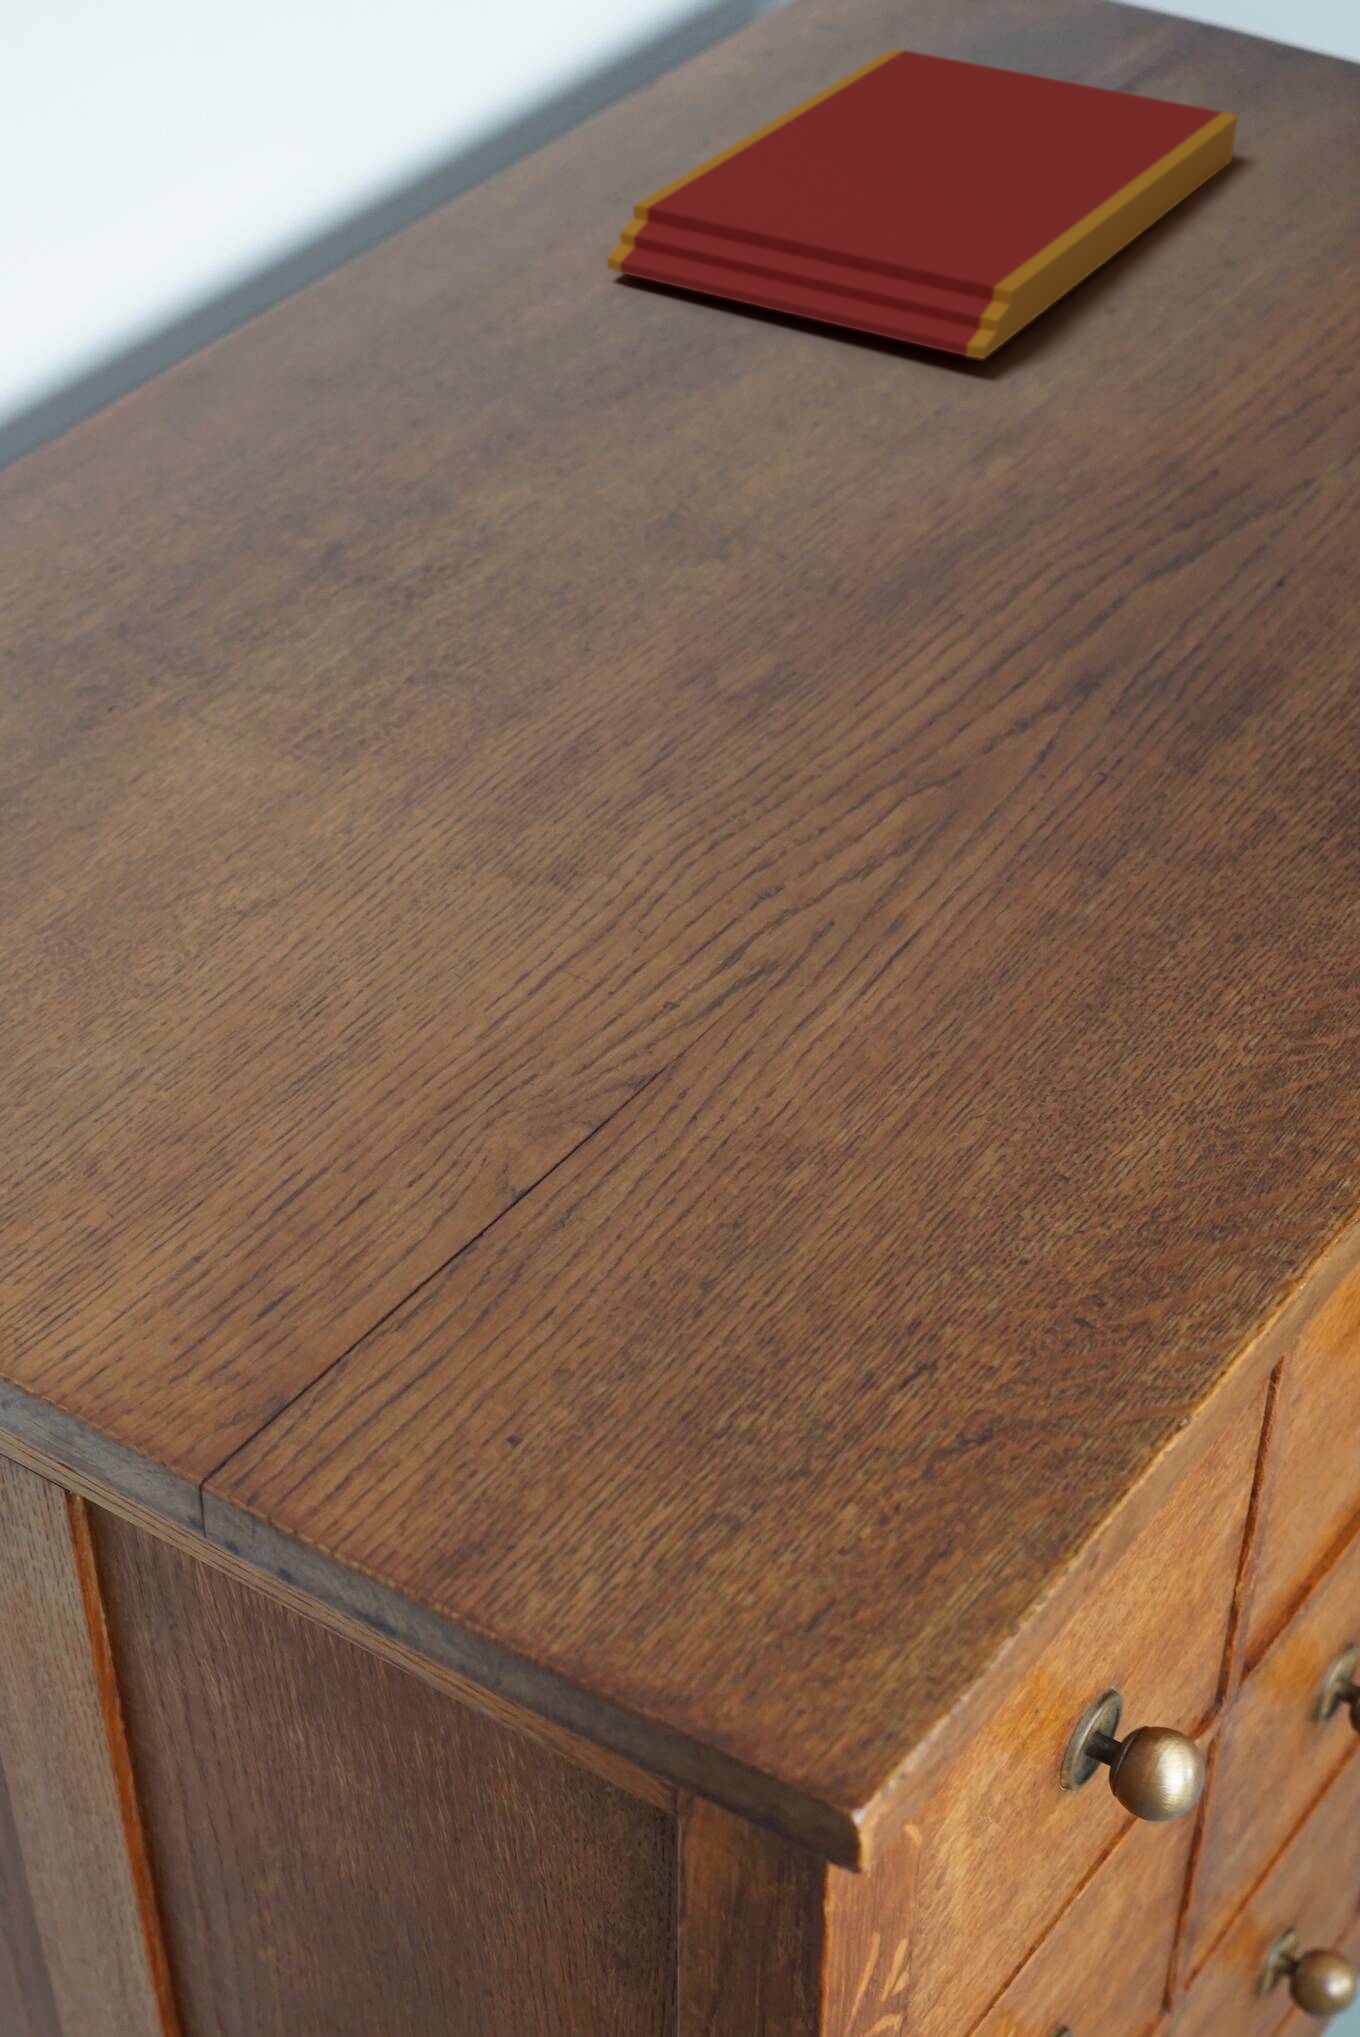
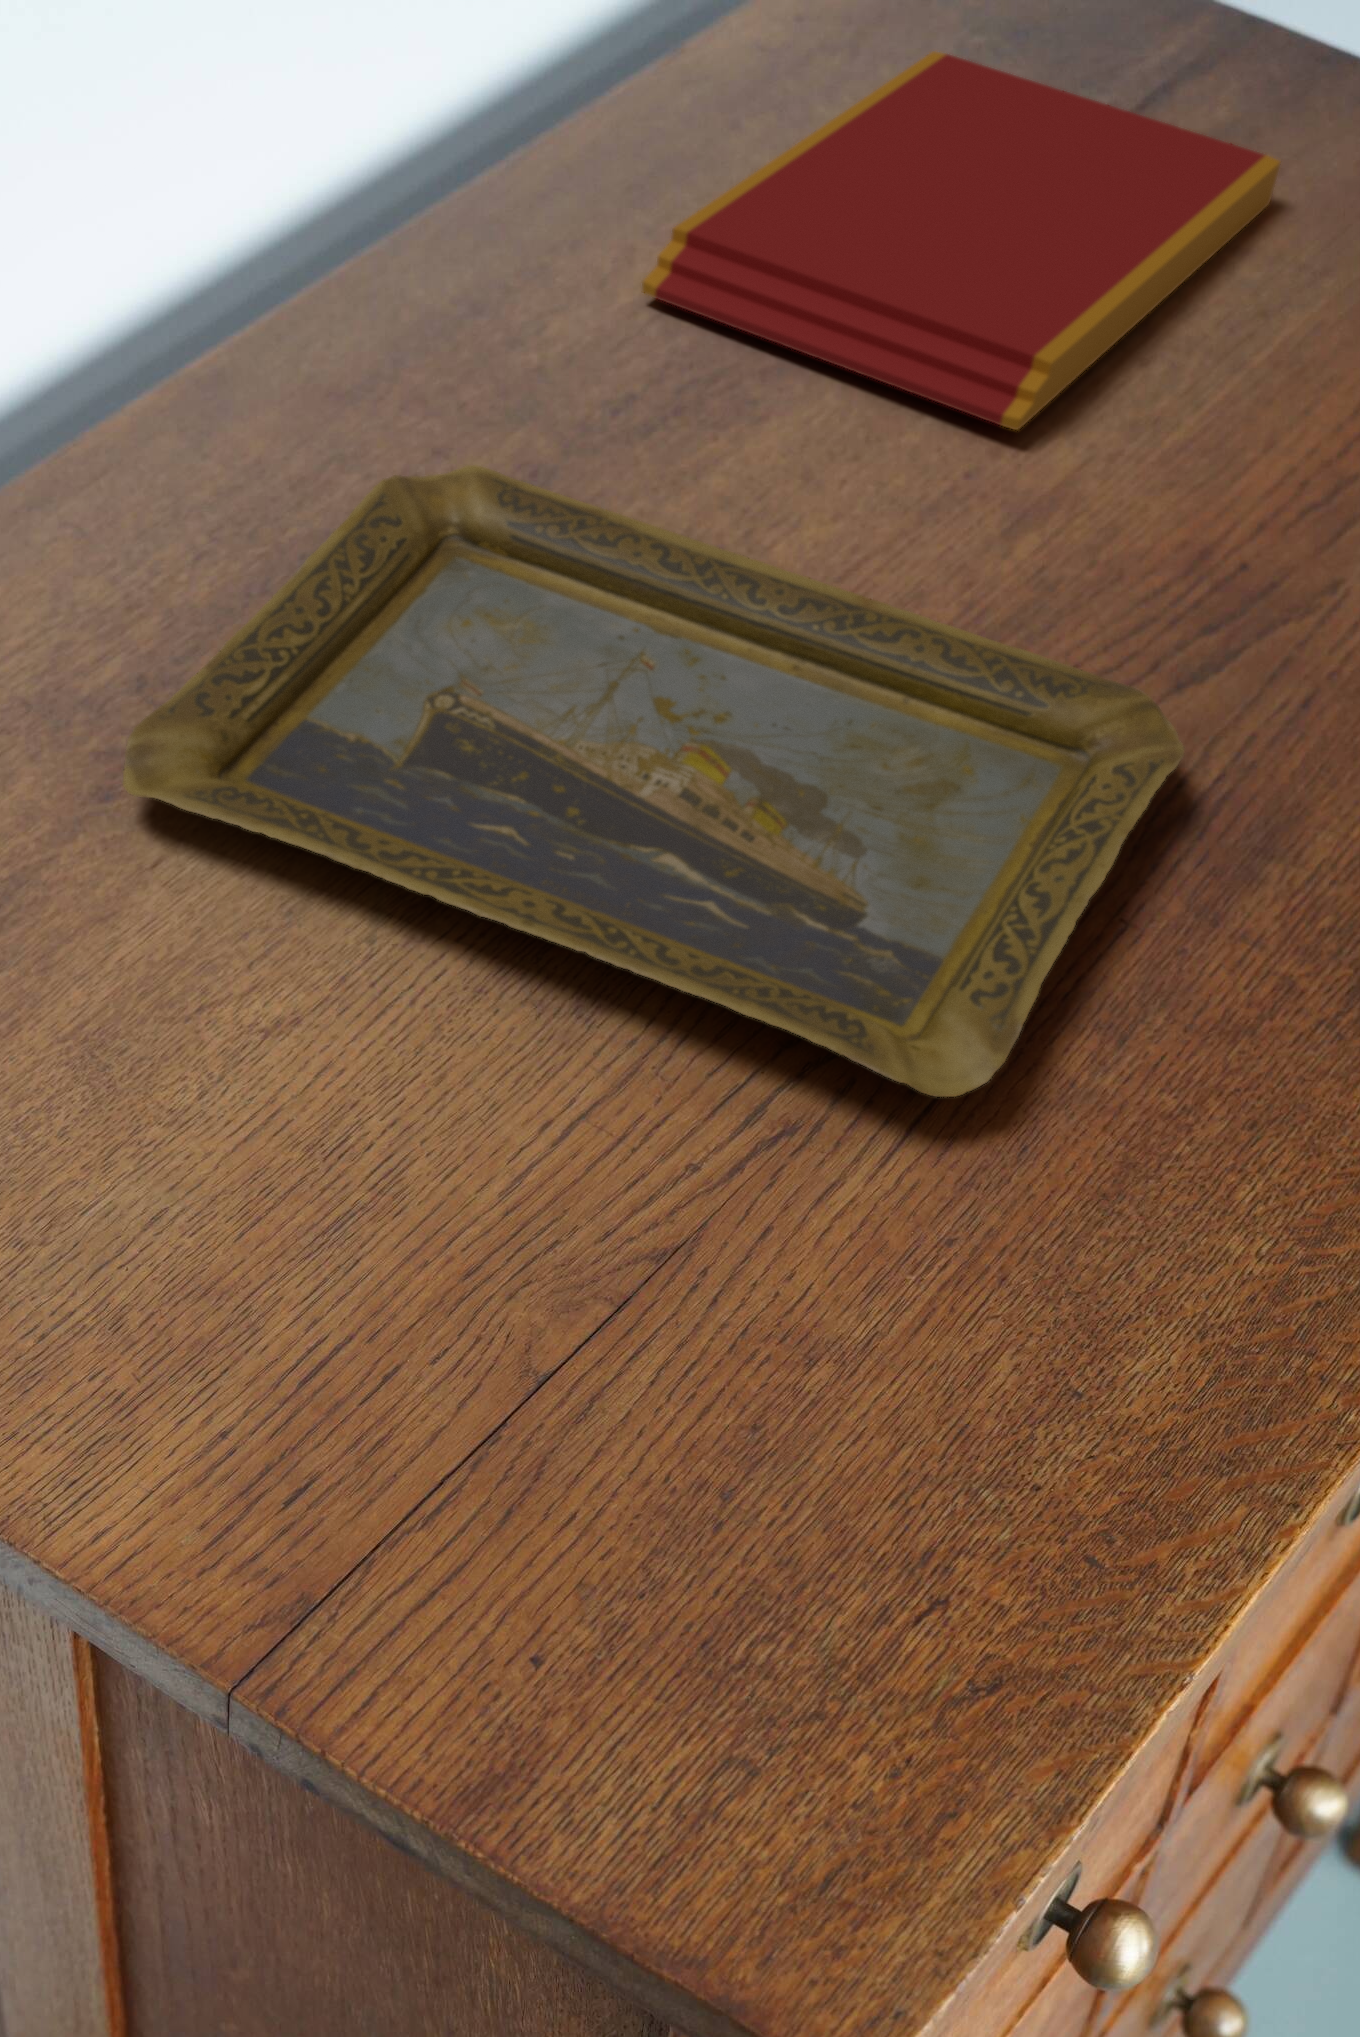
tray: none [91,414,1154,919] -> present [123,465,1184,1097]

